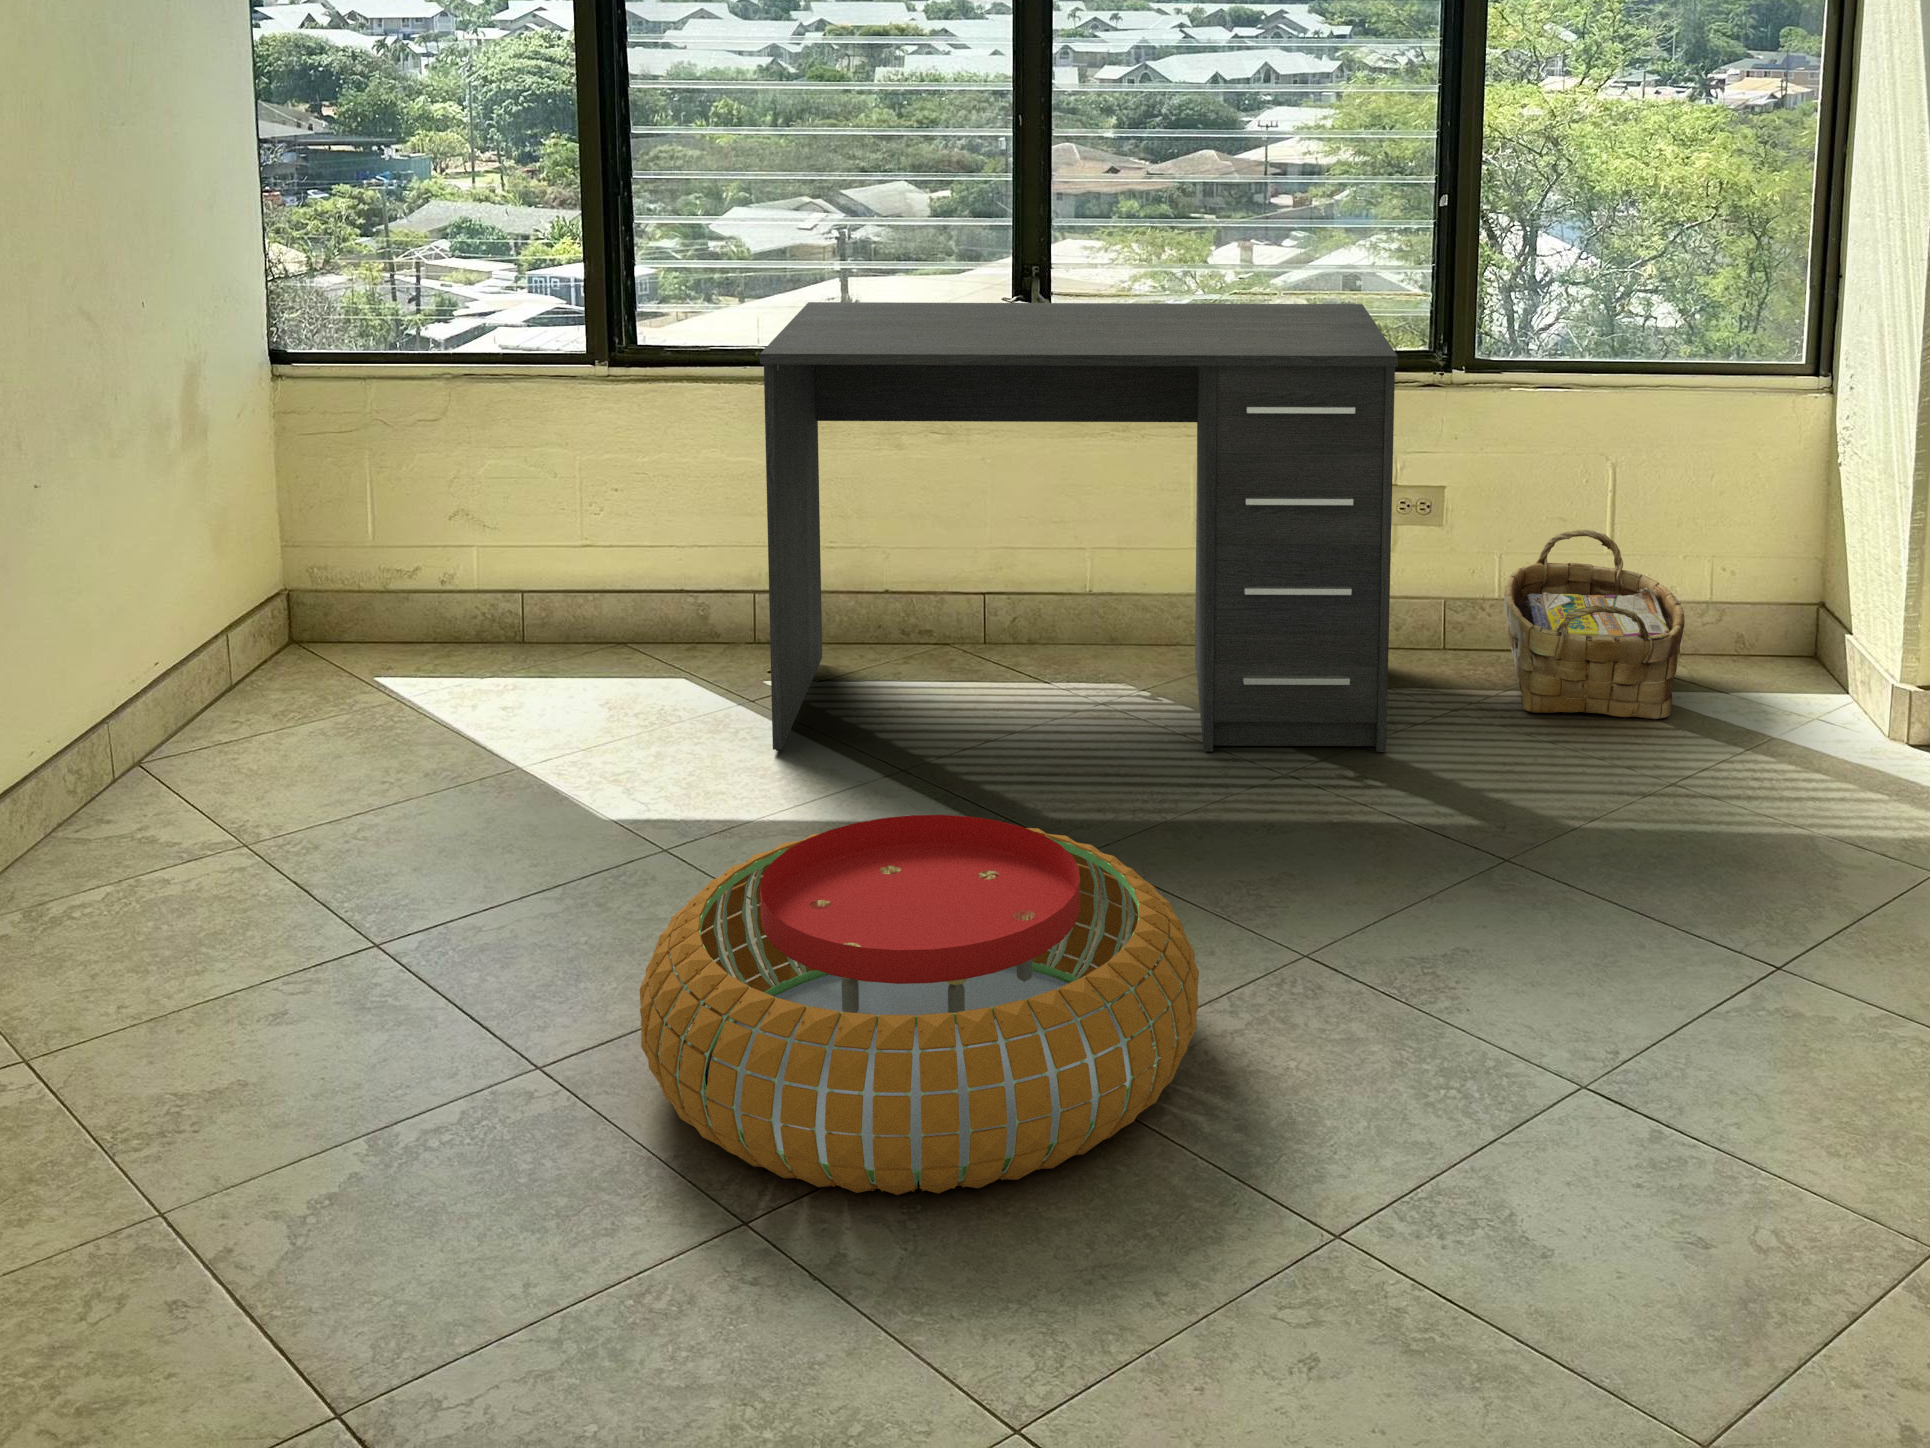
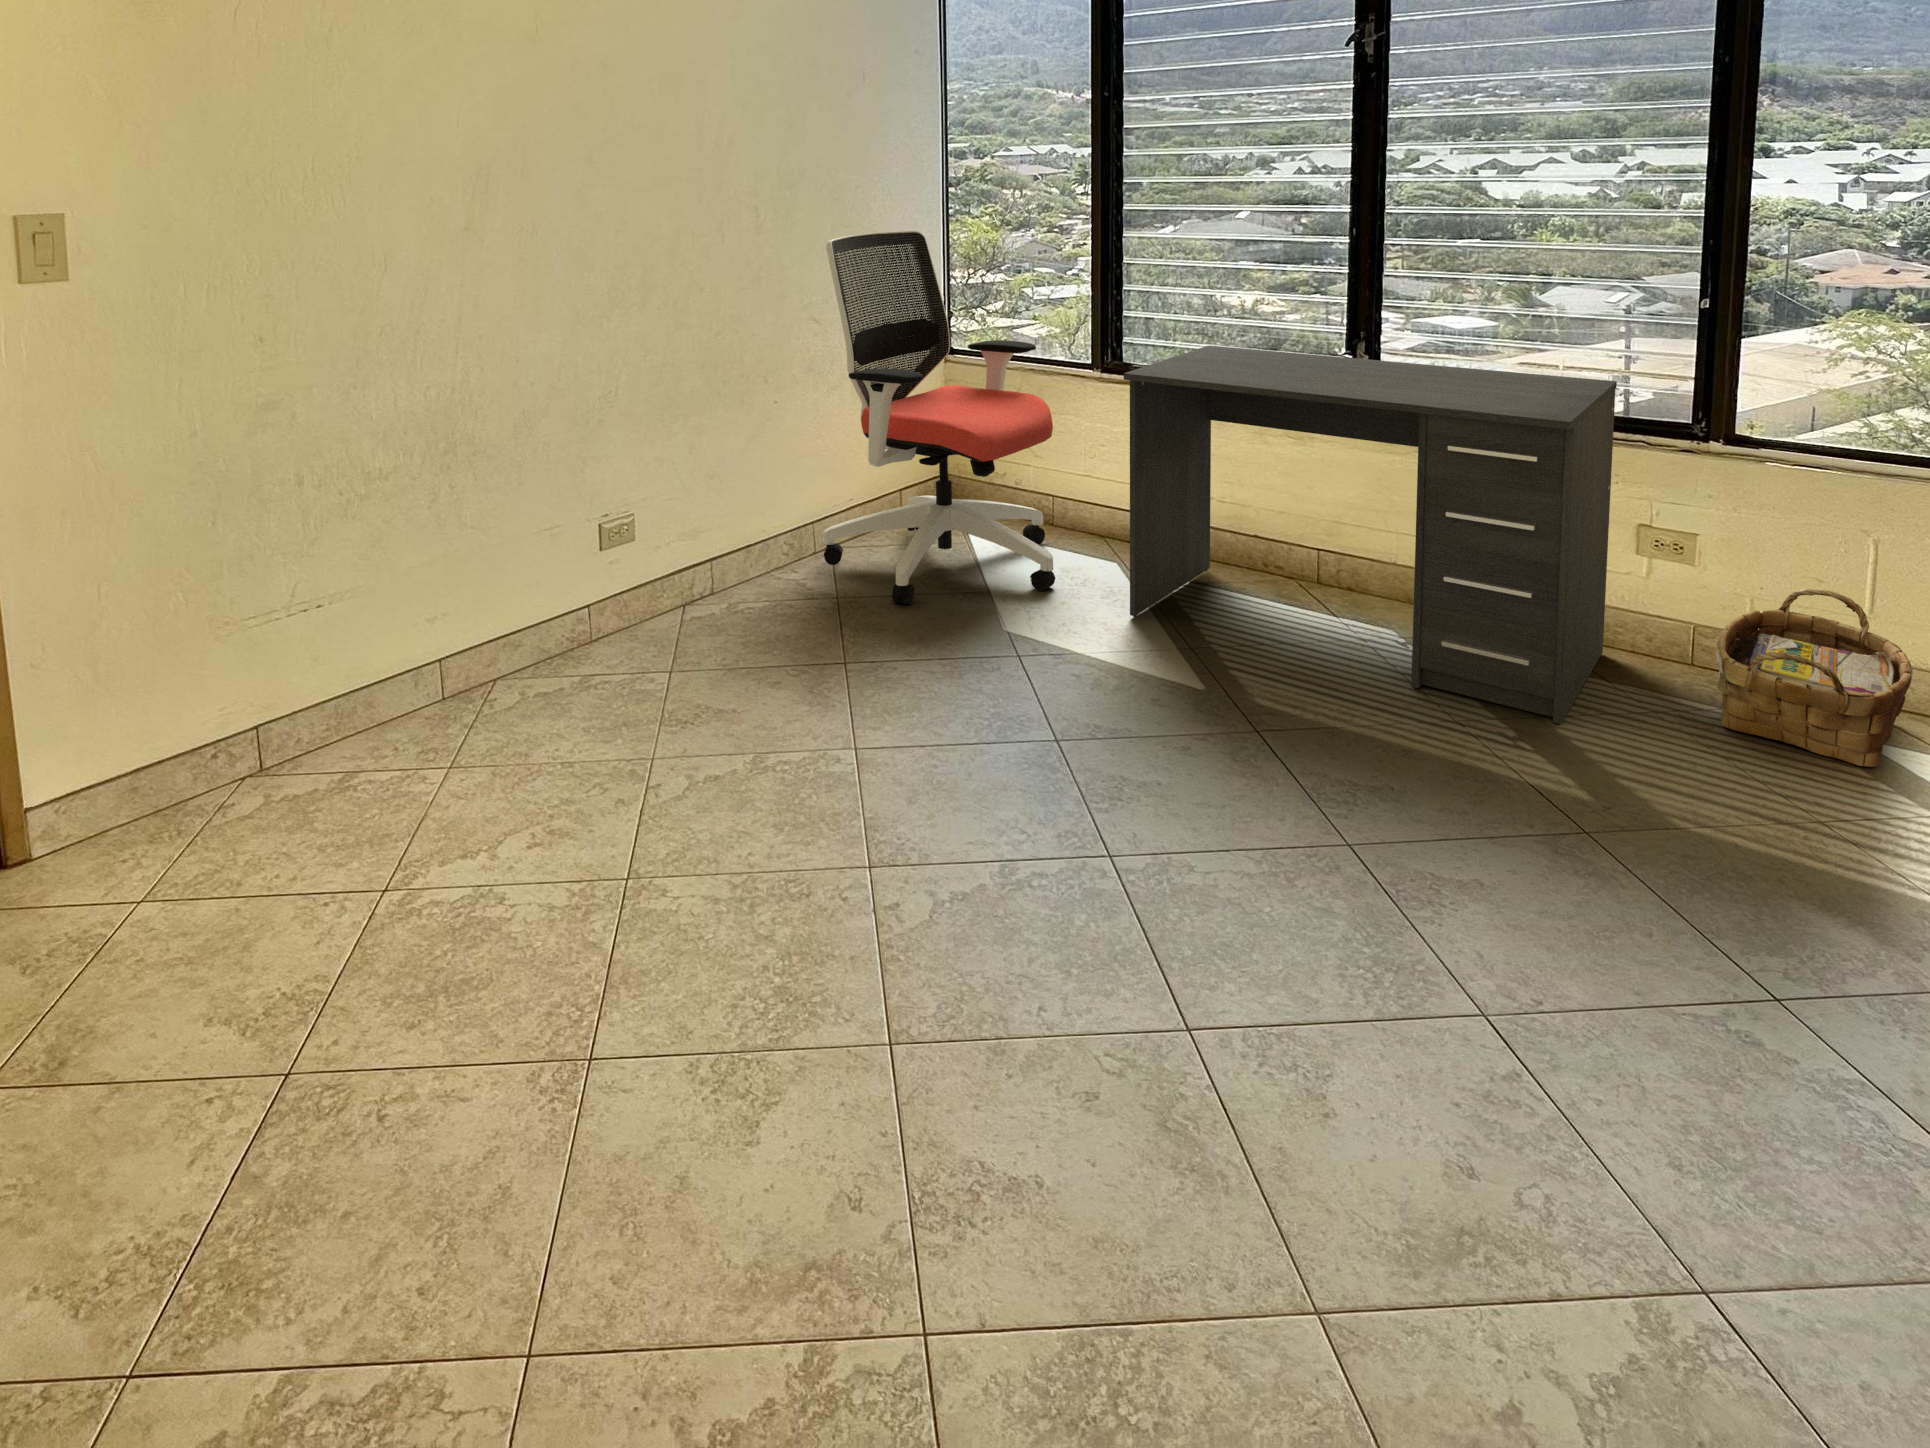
office chair: none [127,128,616,825] -> present [823,231,1055,604]
pouf: present [640,815,1199,1195] -> none [870,662,1221,908]

